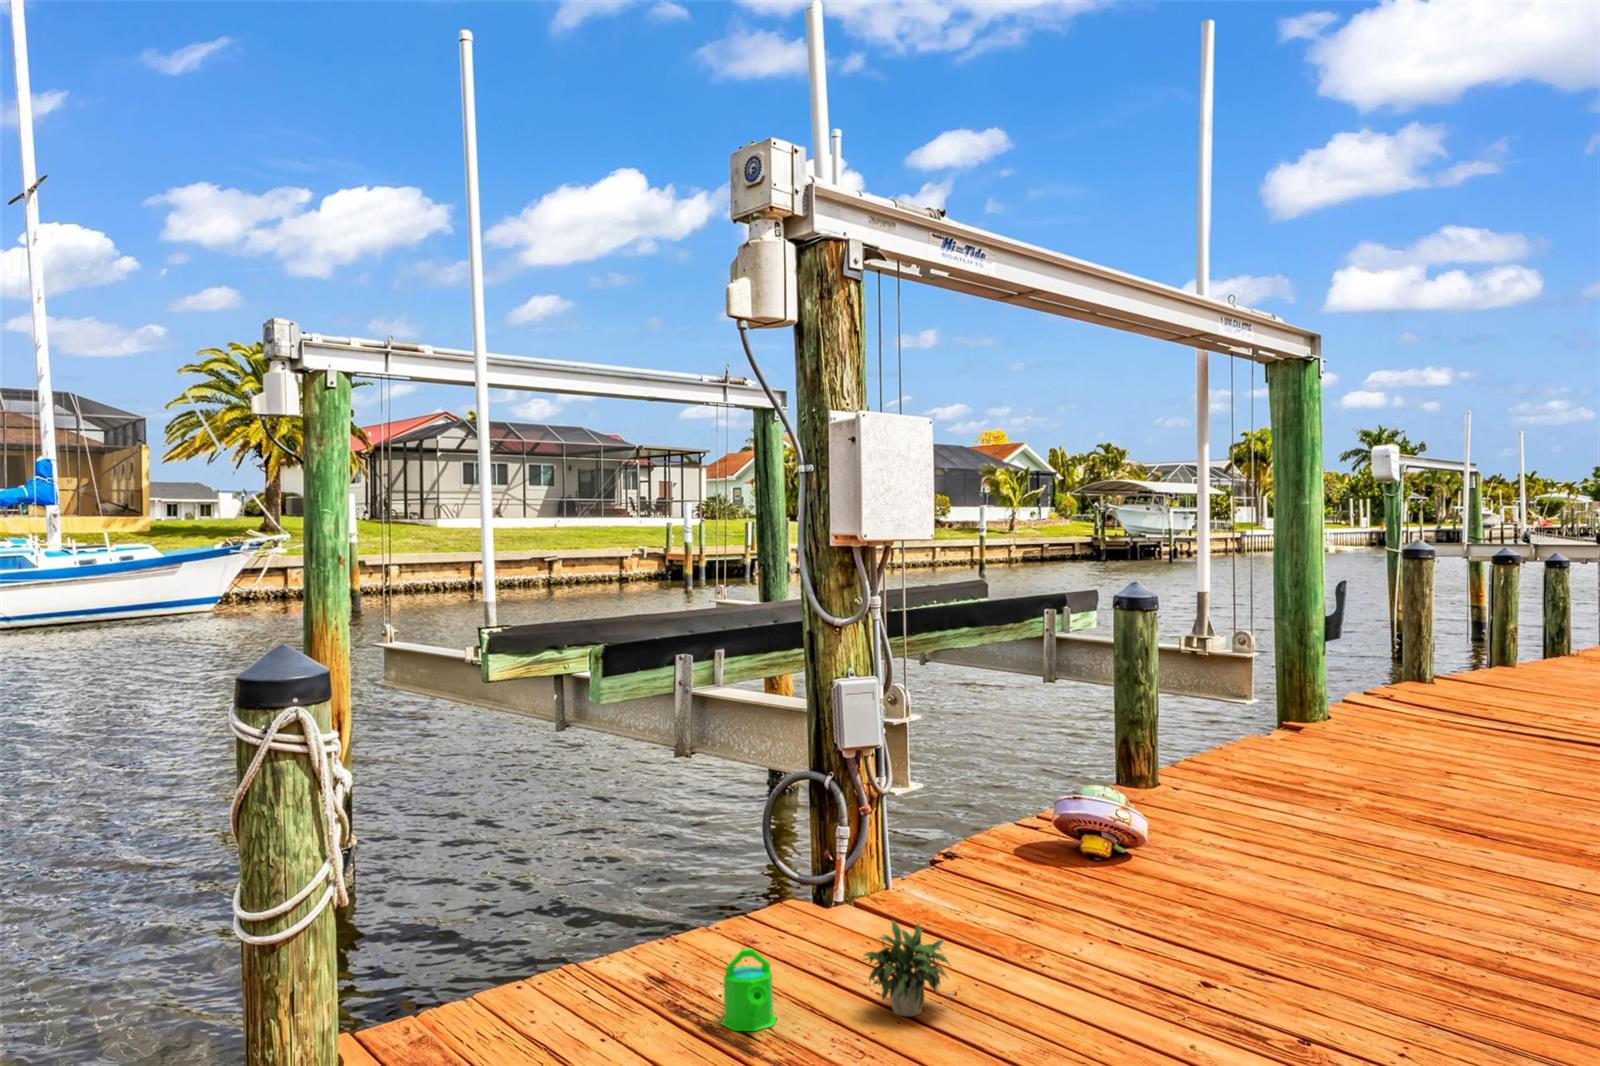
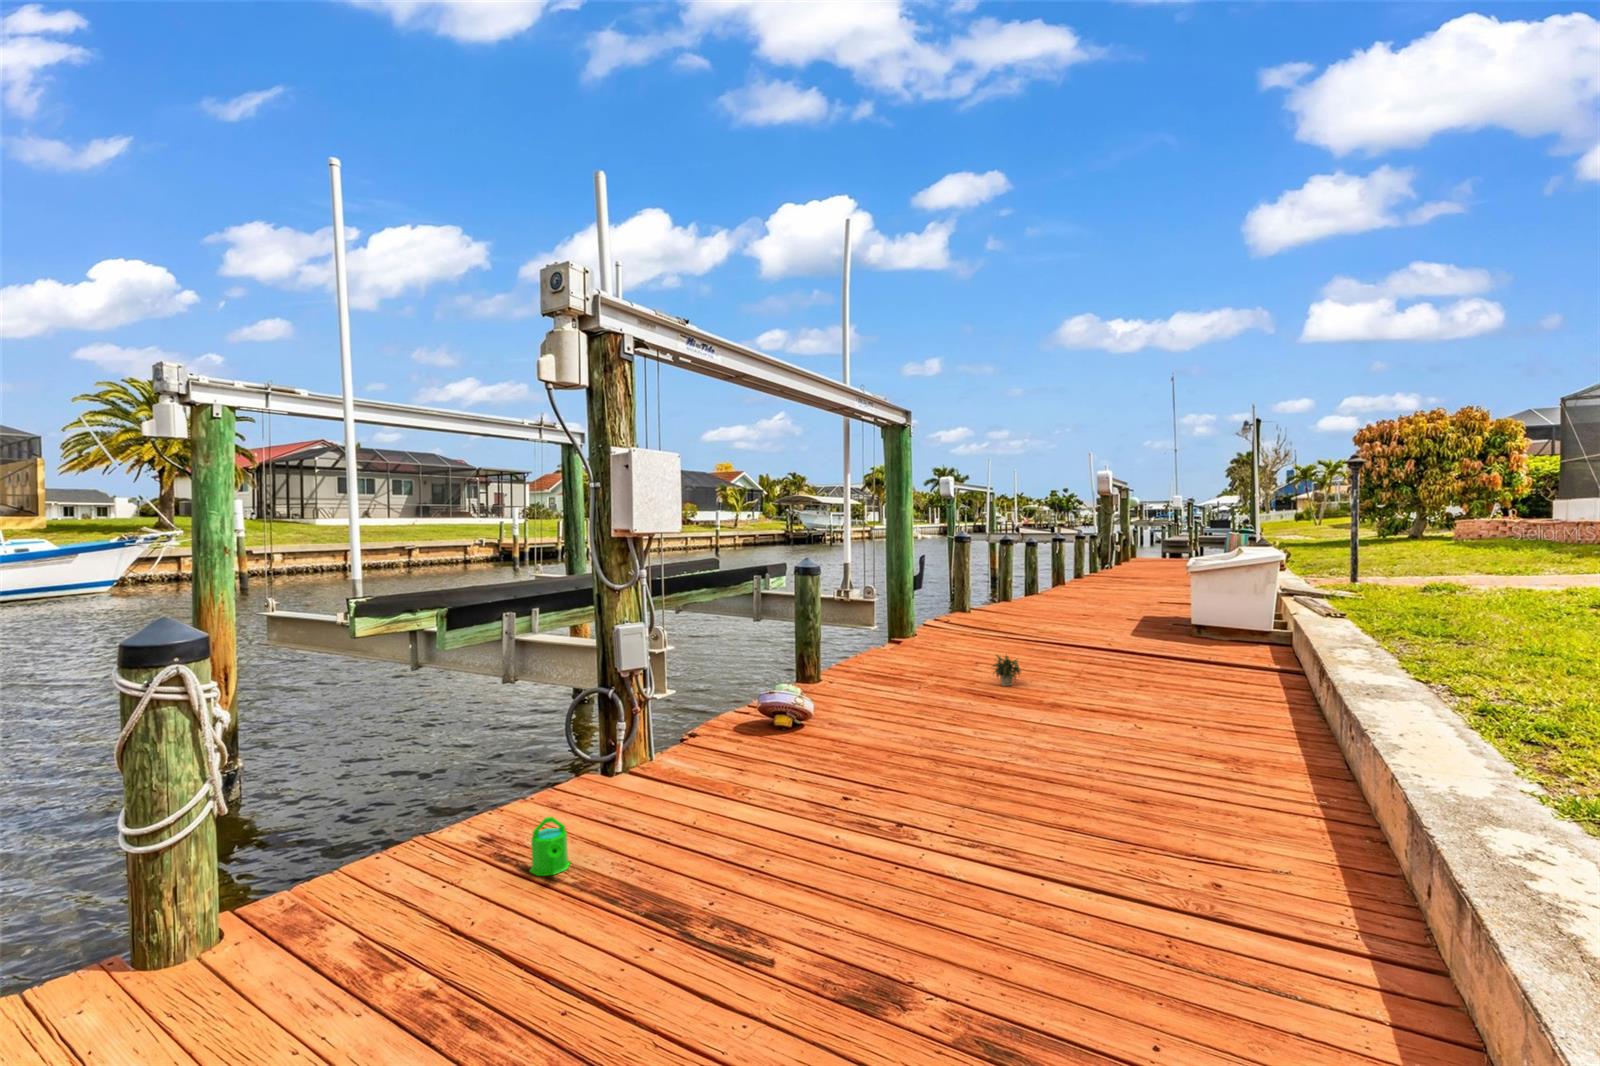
potted plant: present [864,920,953,1016] -> present [993,655,1021,686]

